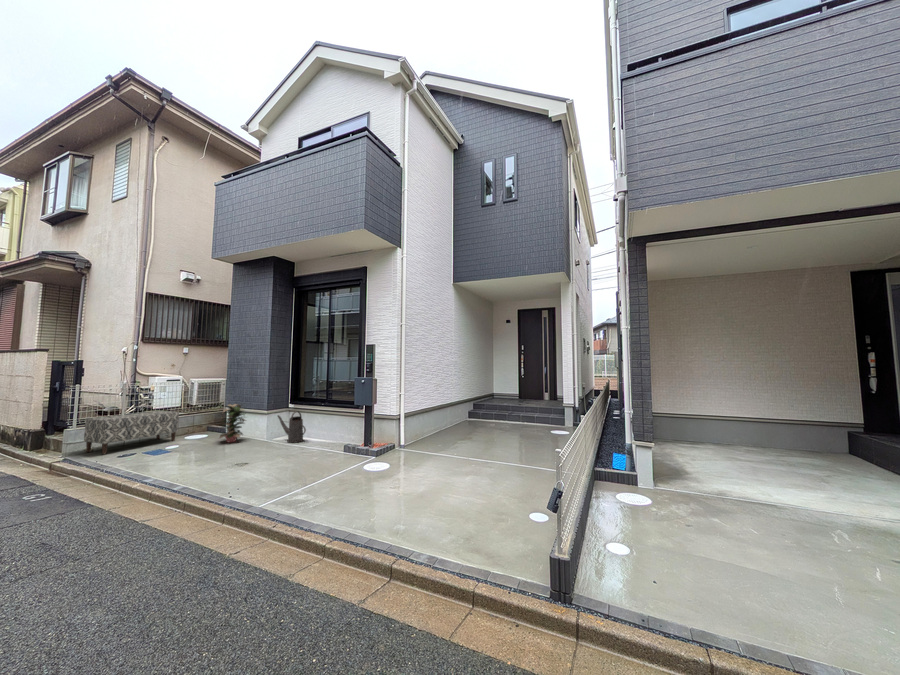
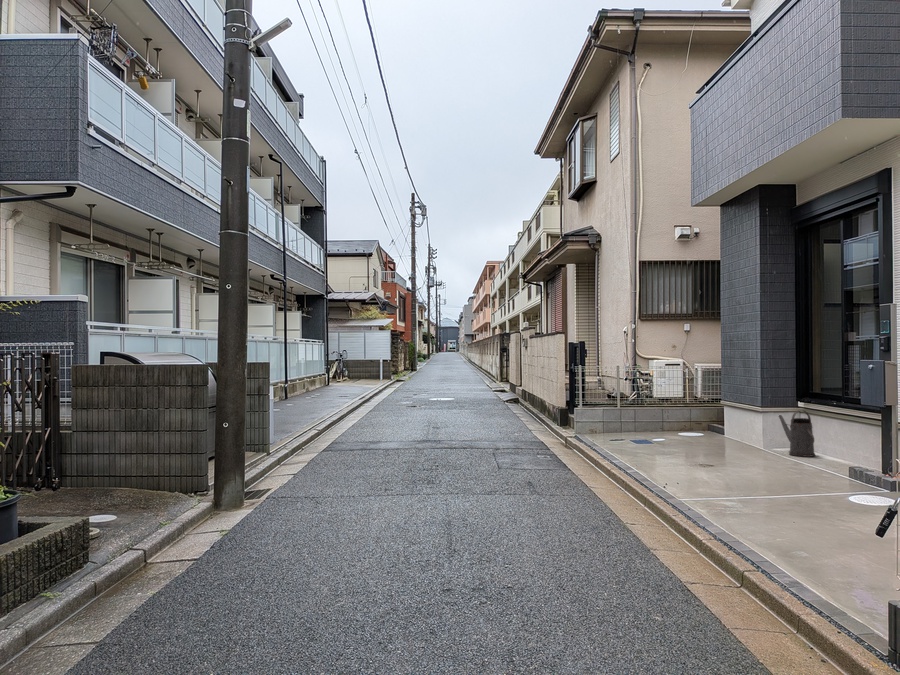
decorative plant: present [219,404,246,442] -> none [704,395,742,444]
bench: present [84,411,179,454] -> none [589,399,670,437]

